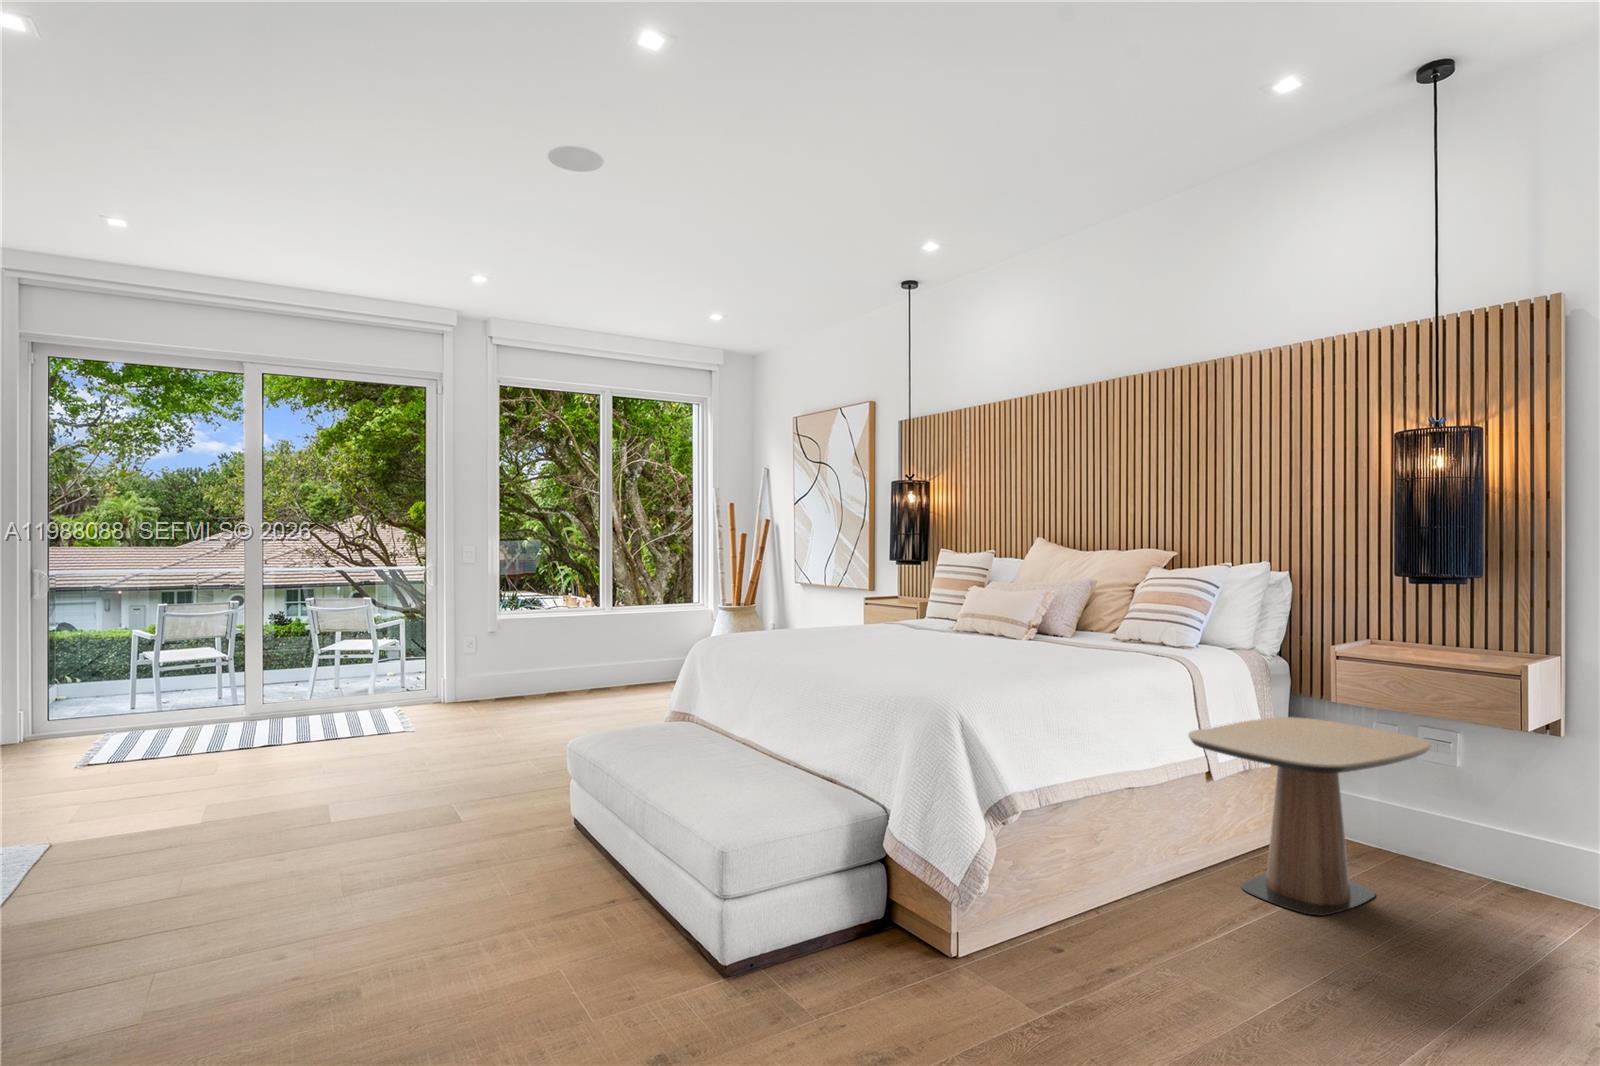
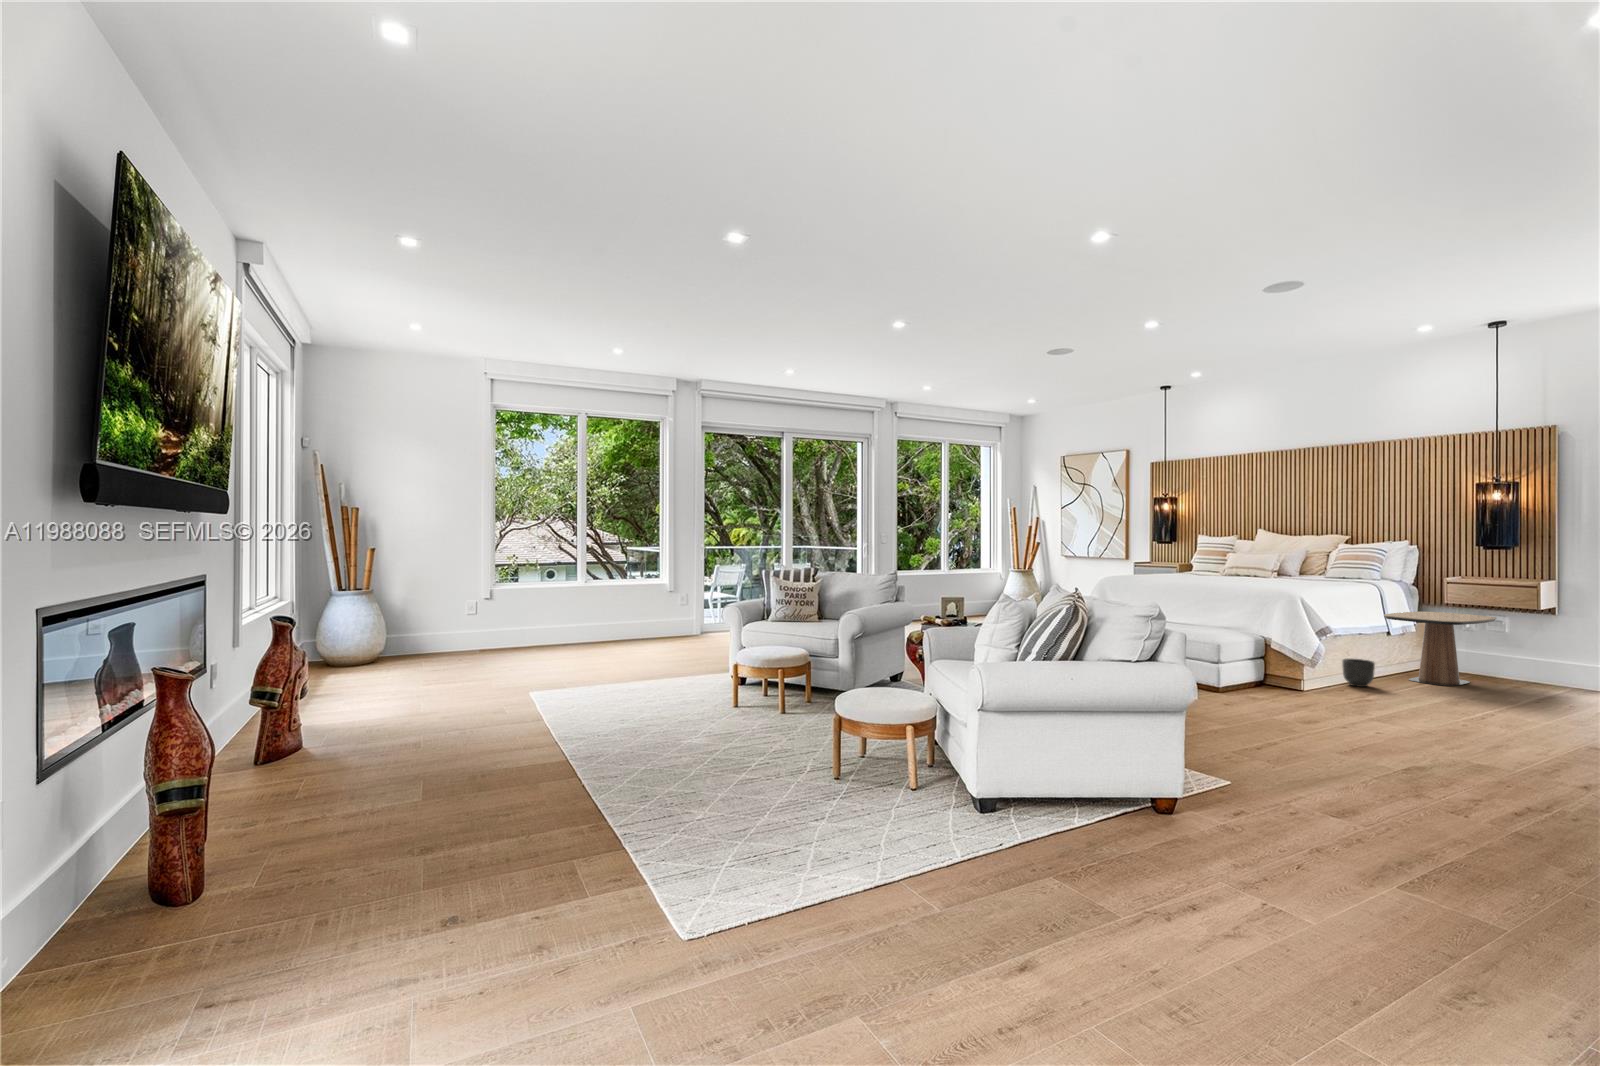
planter: none [1073,846,1140,926] -> present [1342,659,1375,687]

